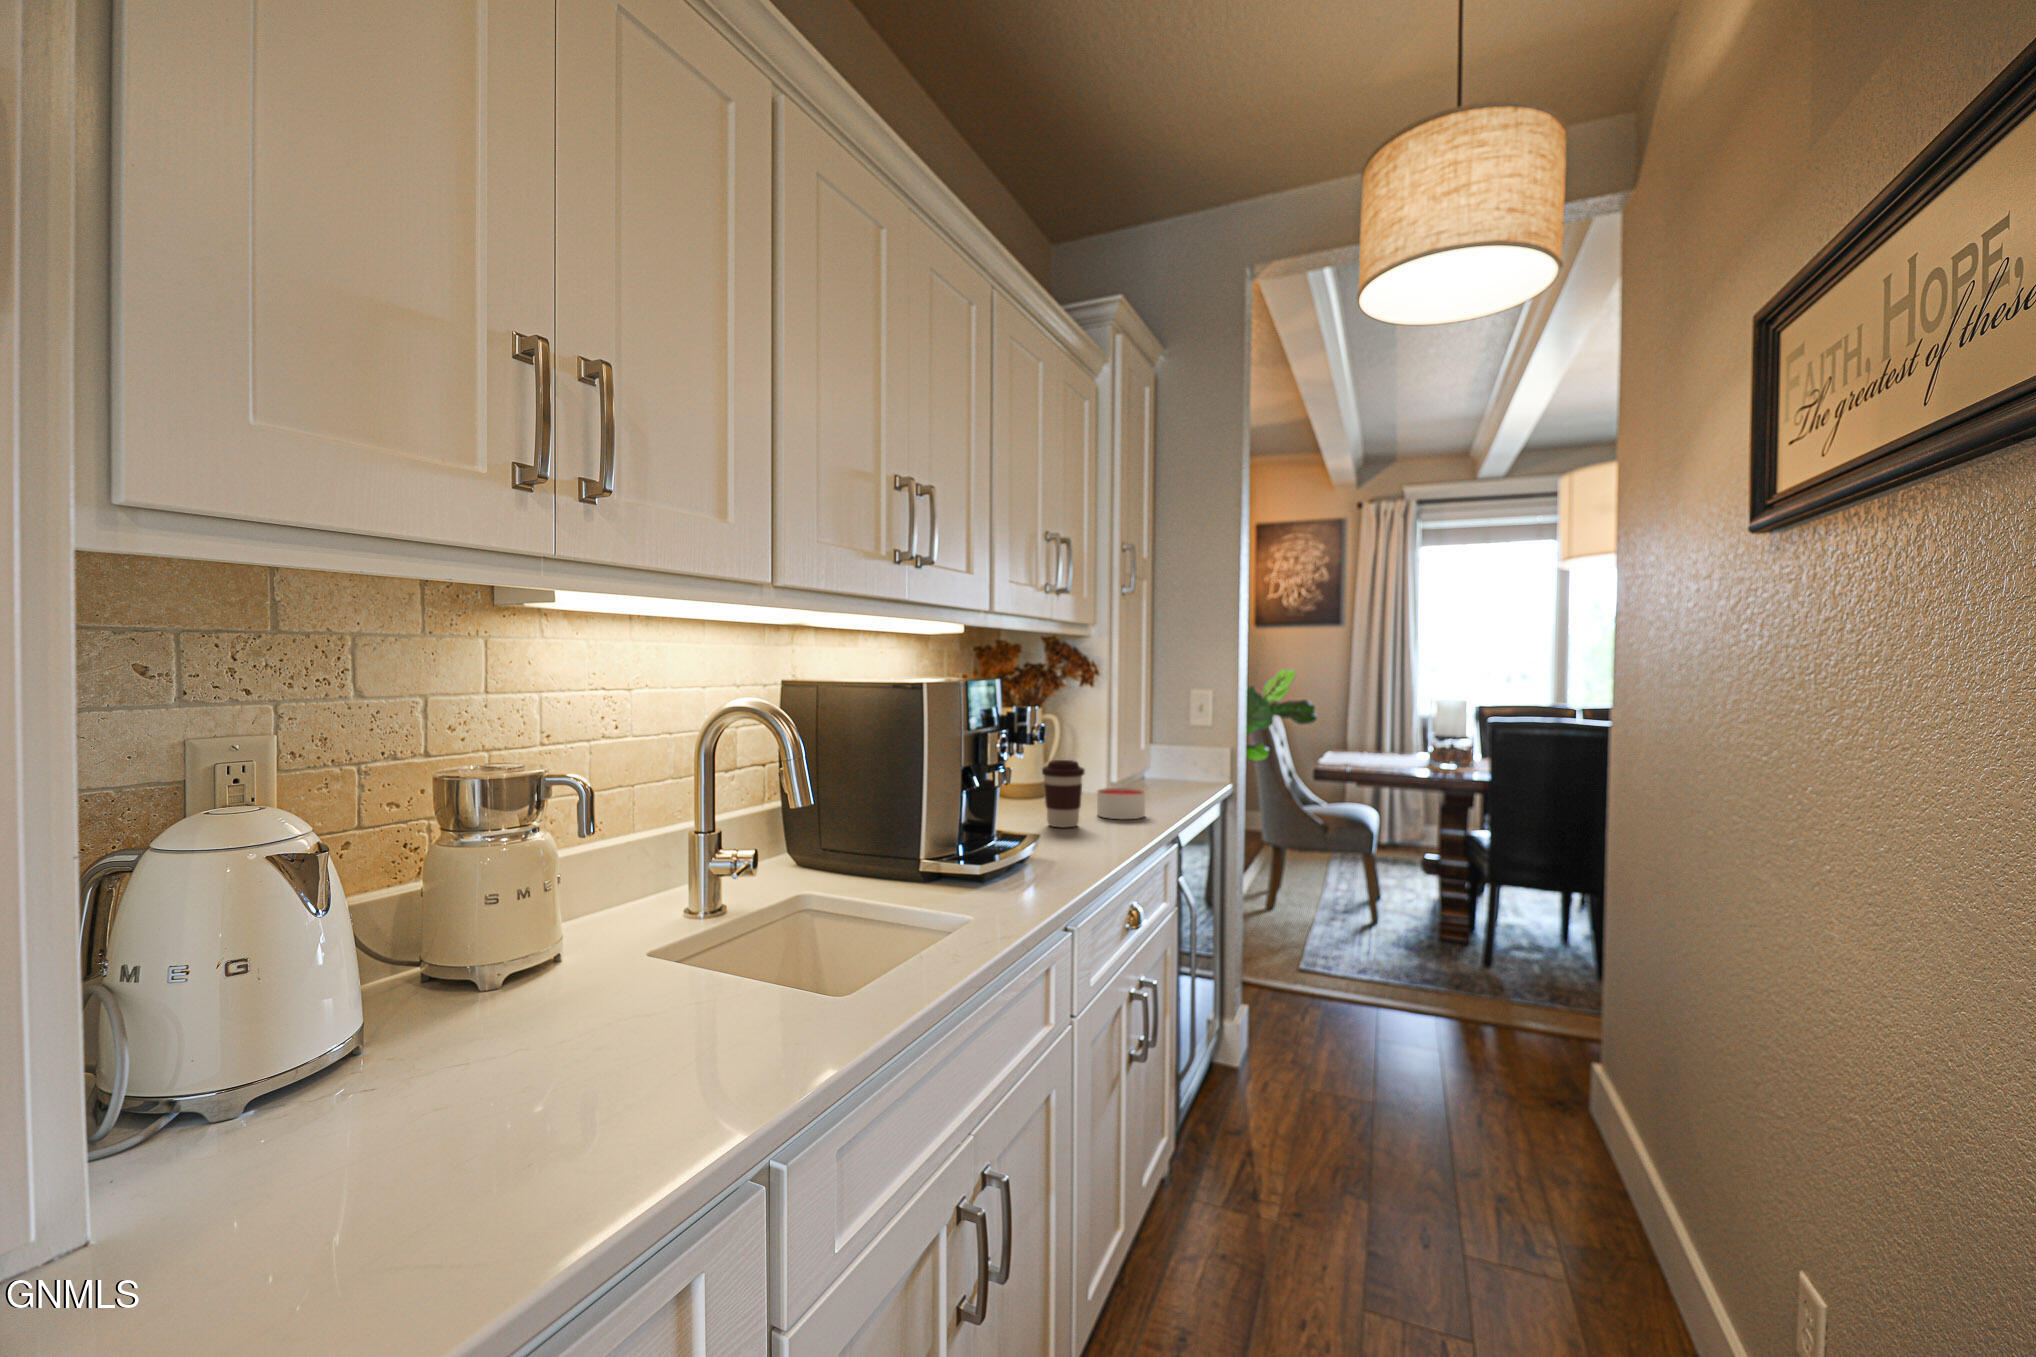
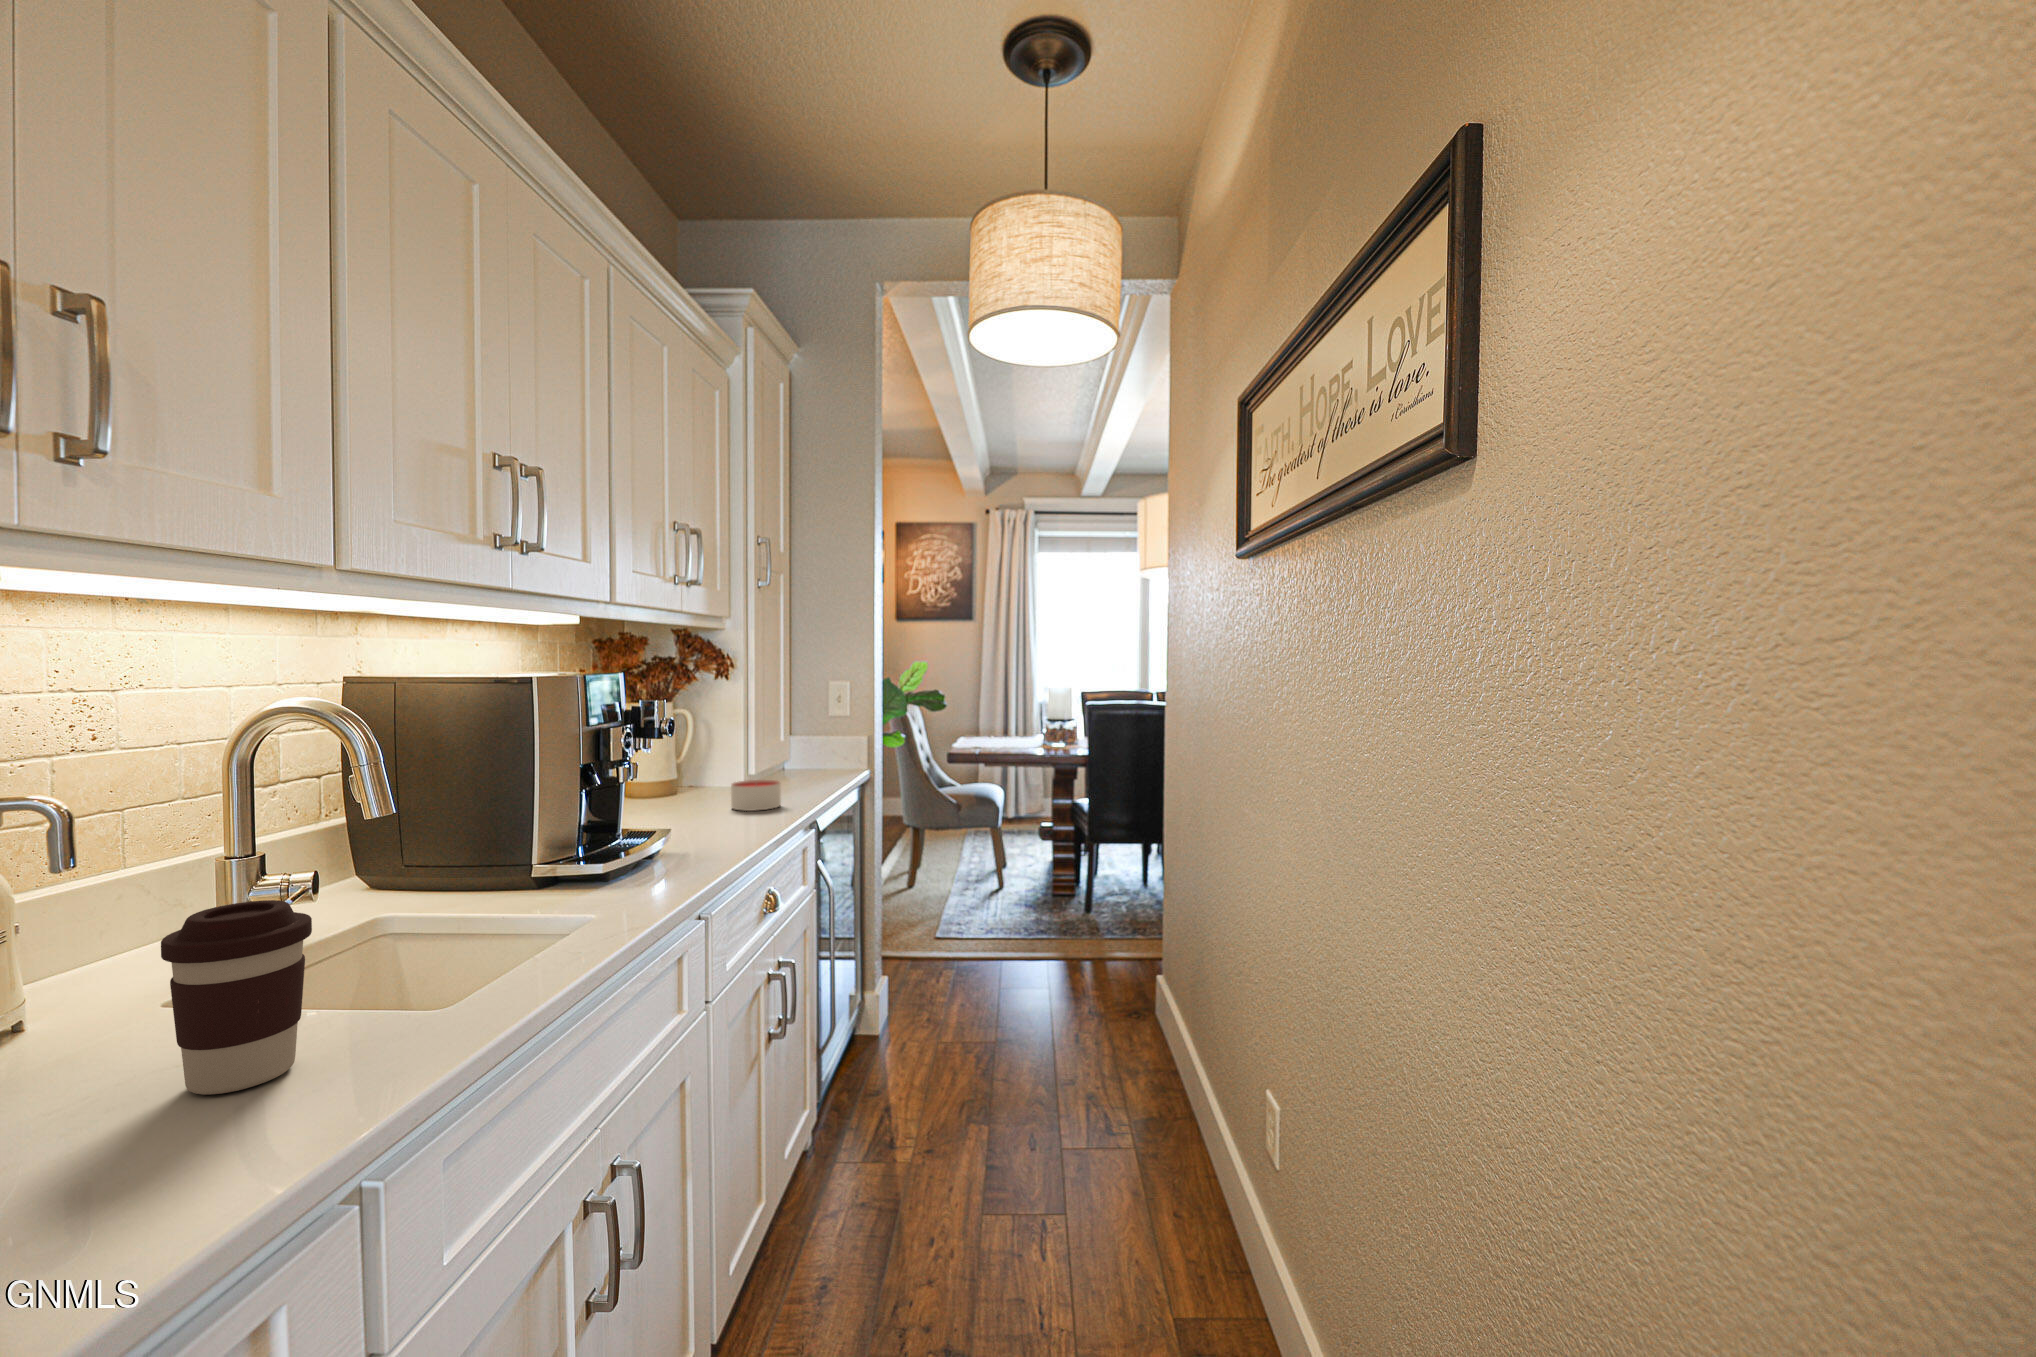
coffee cup: present [1042,760,1085,828] -> present [161,900,312,1095]

